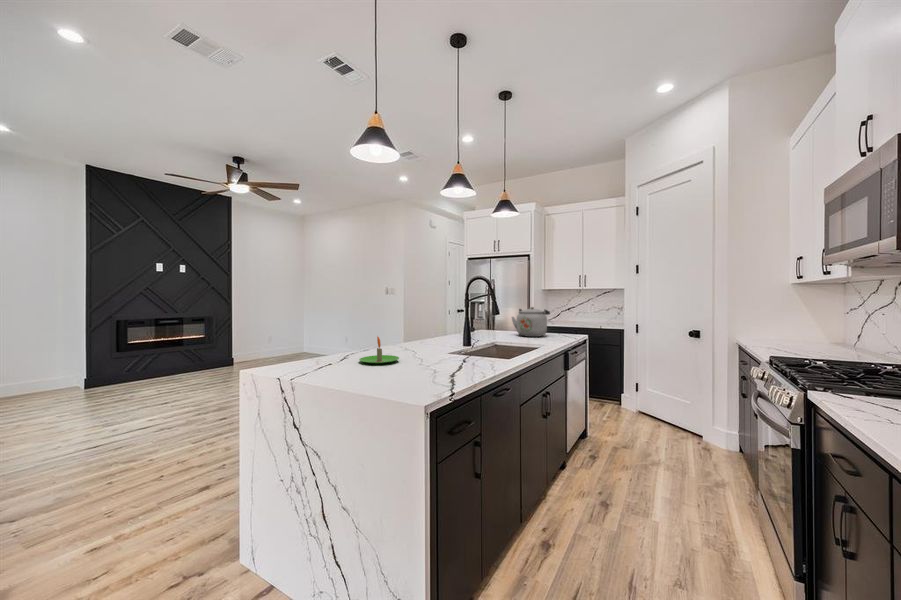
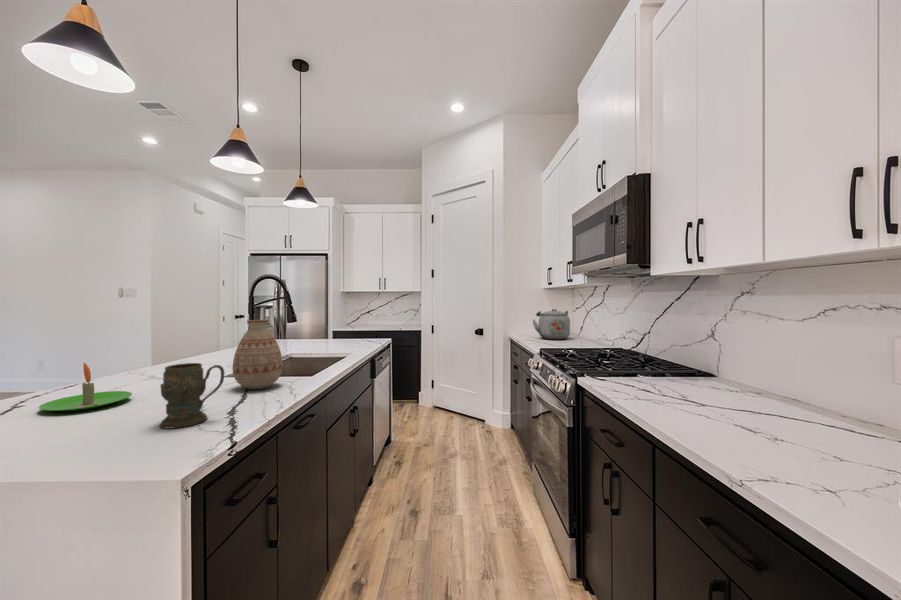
kettle: present [512,307,550,337] -> present [533,309,570,340]
vase: none [454,313,487,364] -> present [233,320,283,389]
mug: none [414,340,449,380] -> present [160,363,224,429]

